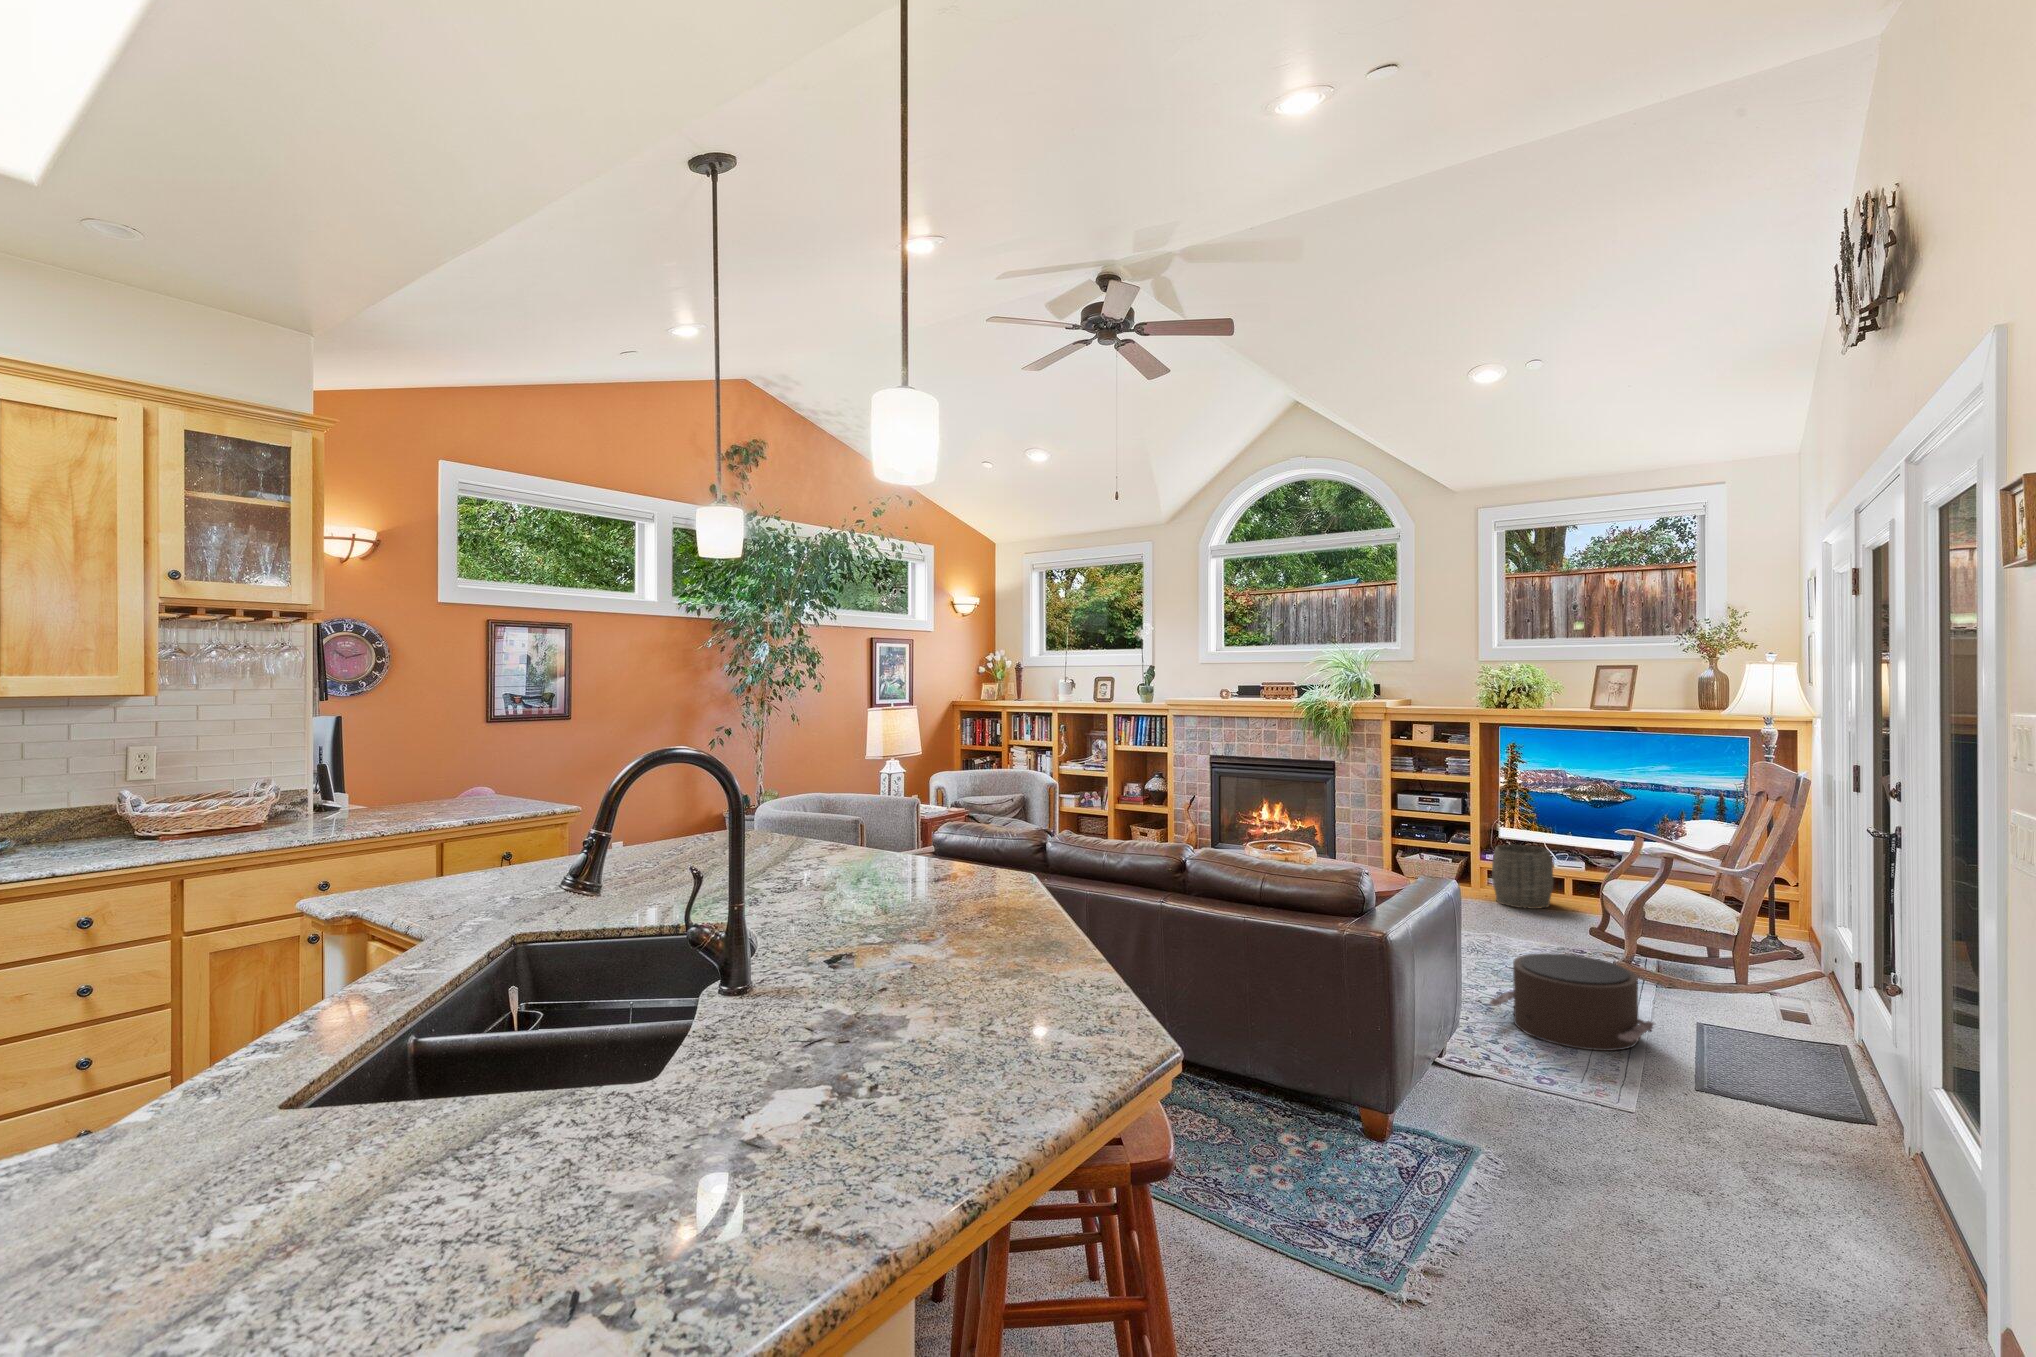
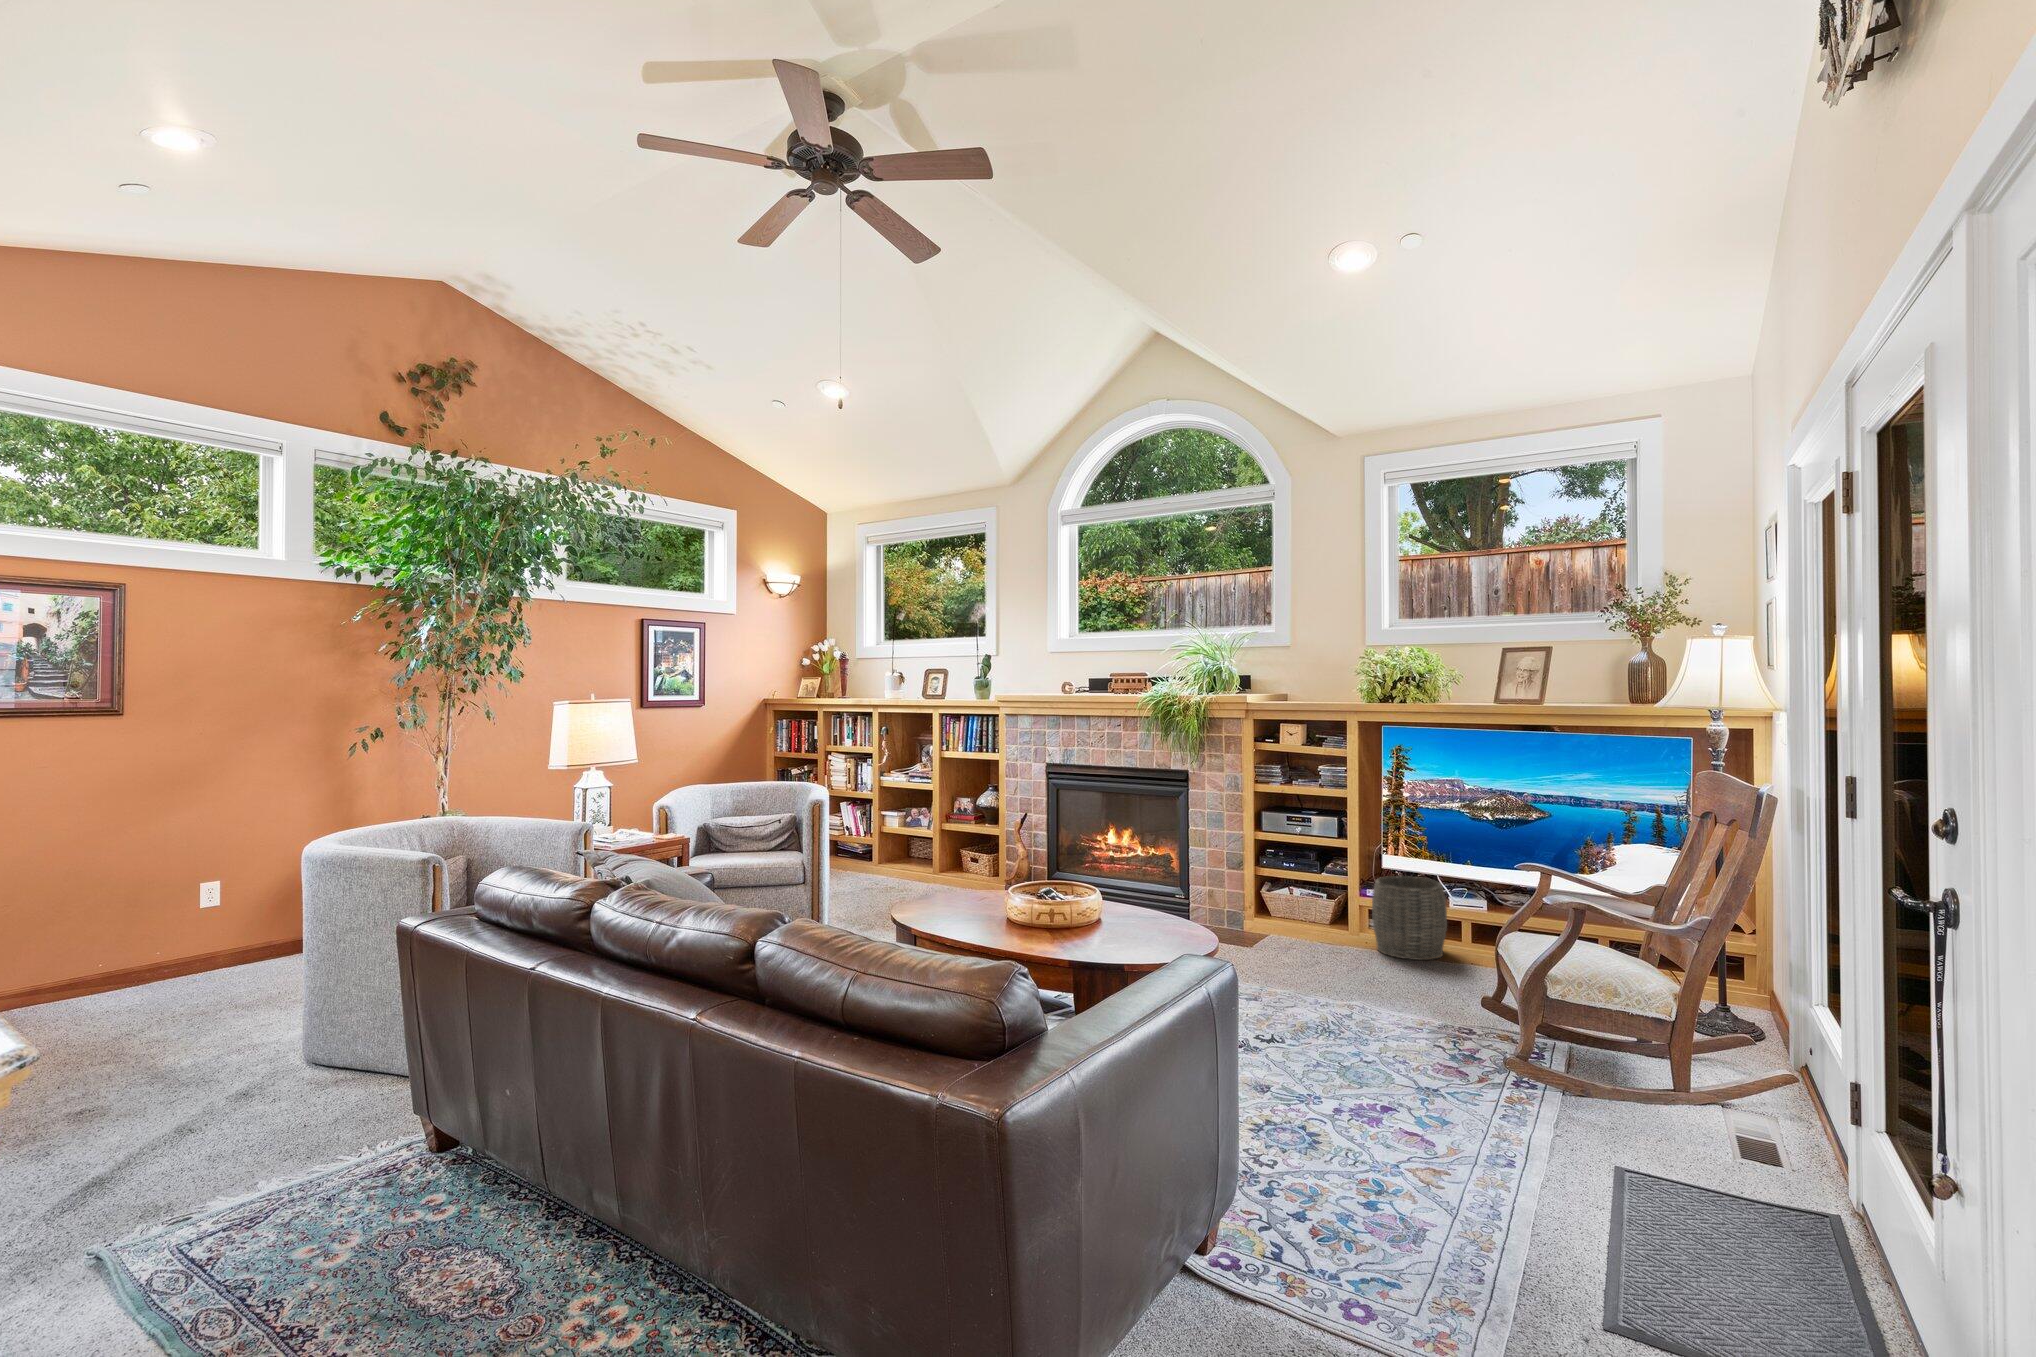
pouf: present [1490,953,1654,1051] -> none [1301,1057,1547,1232]

